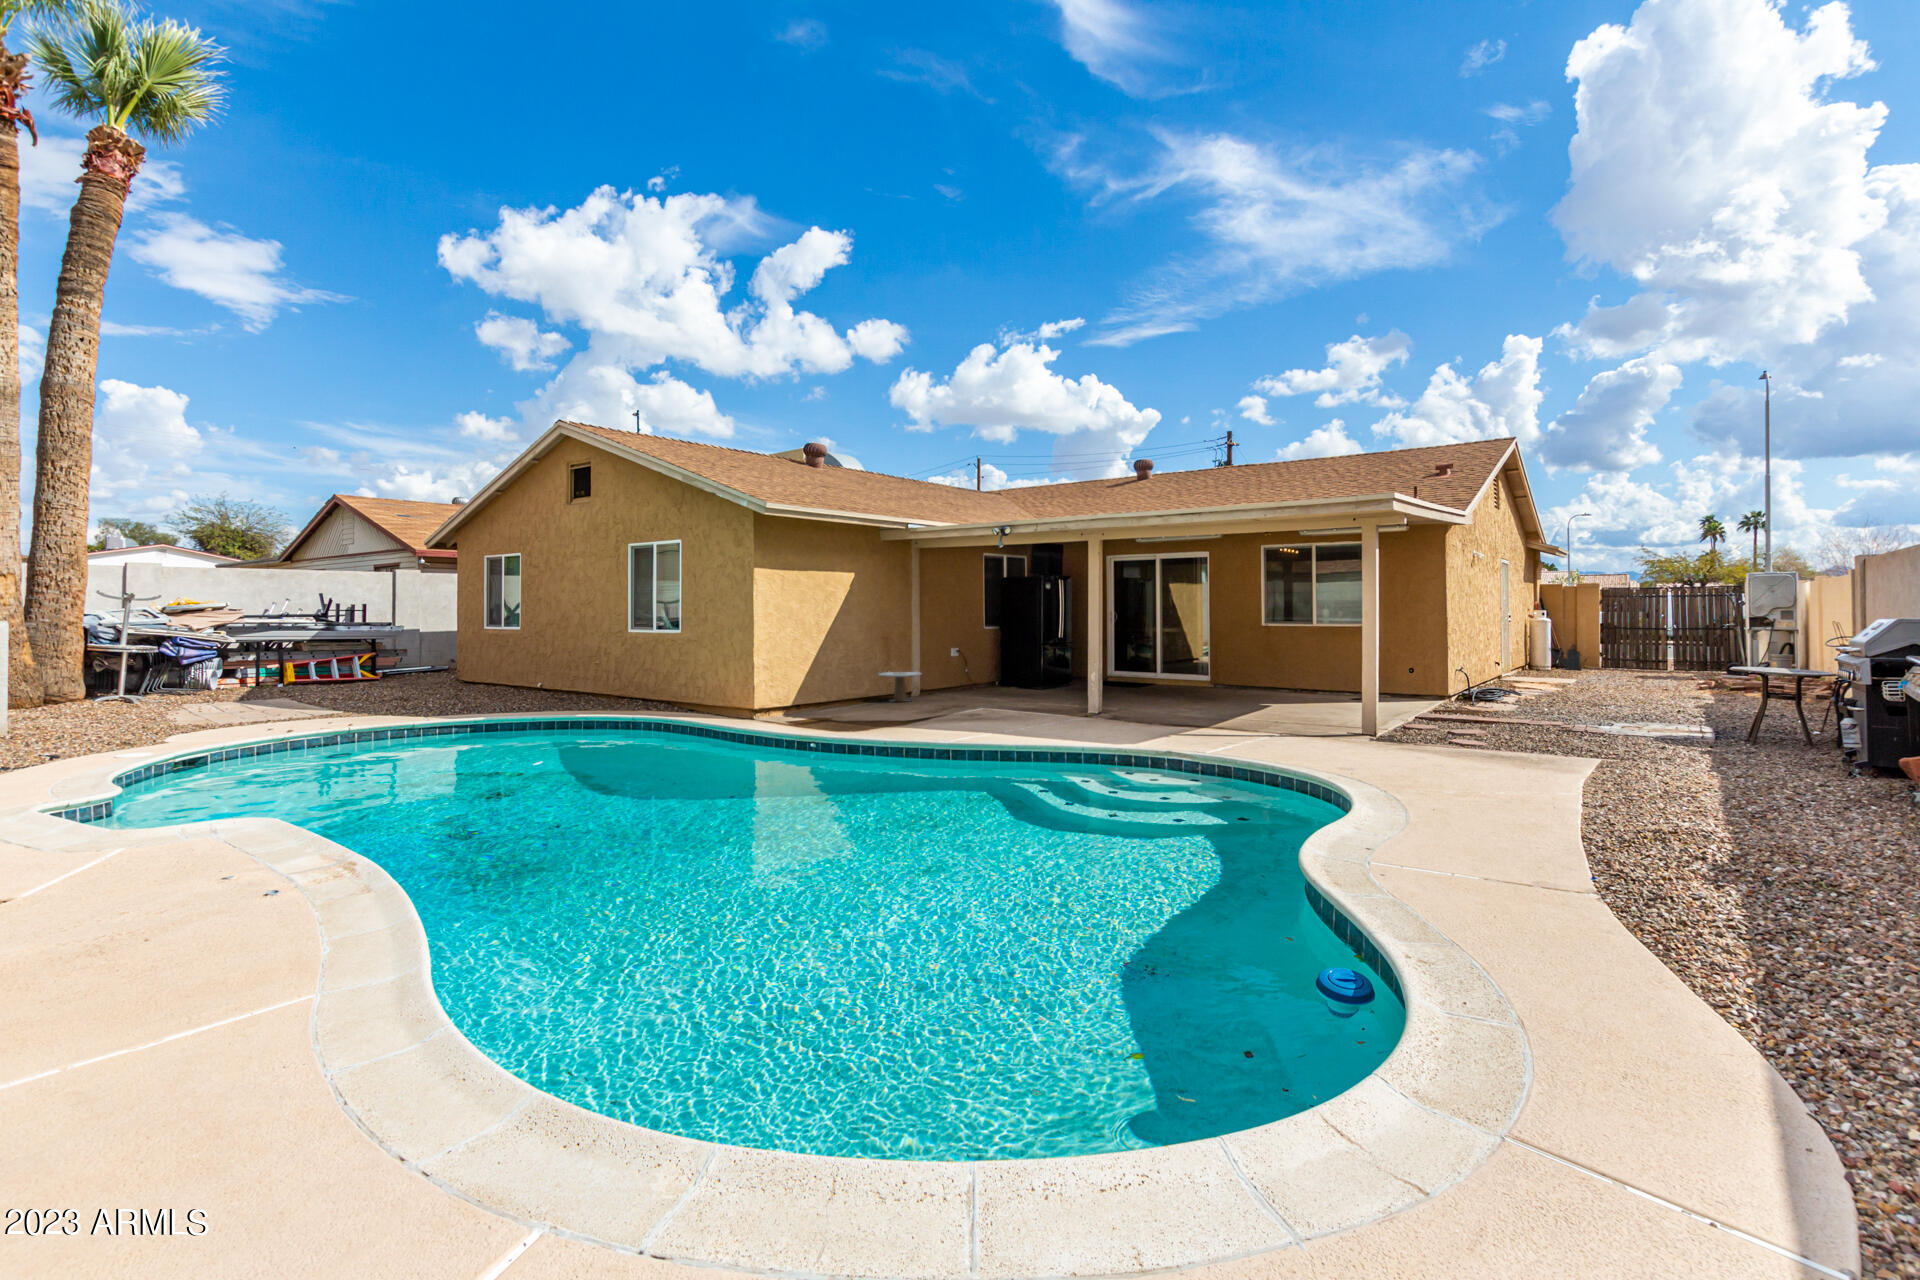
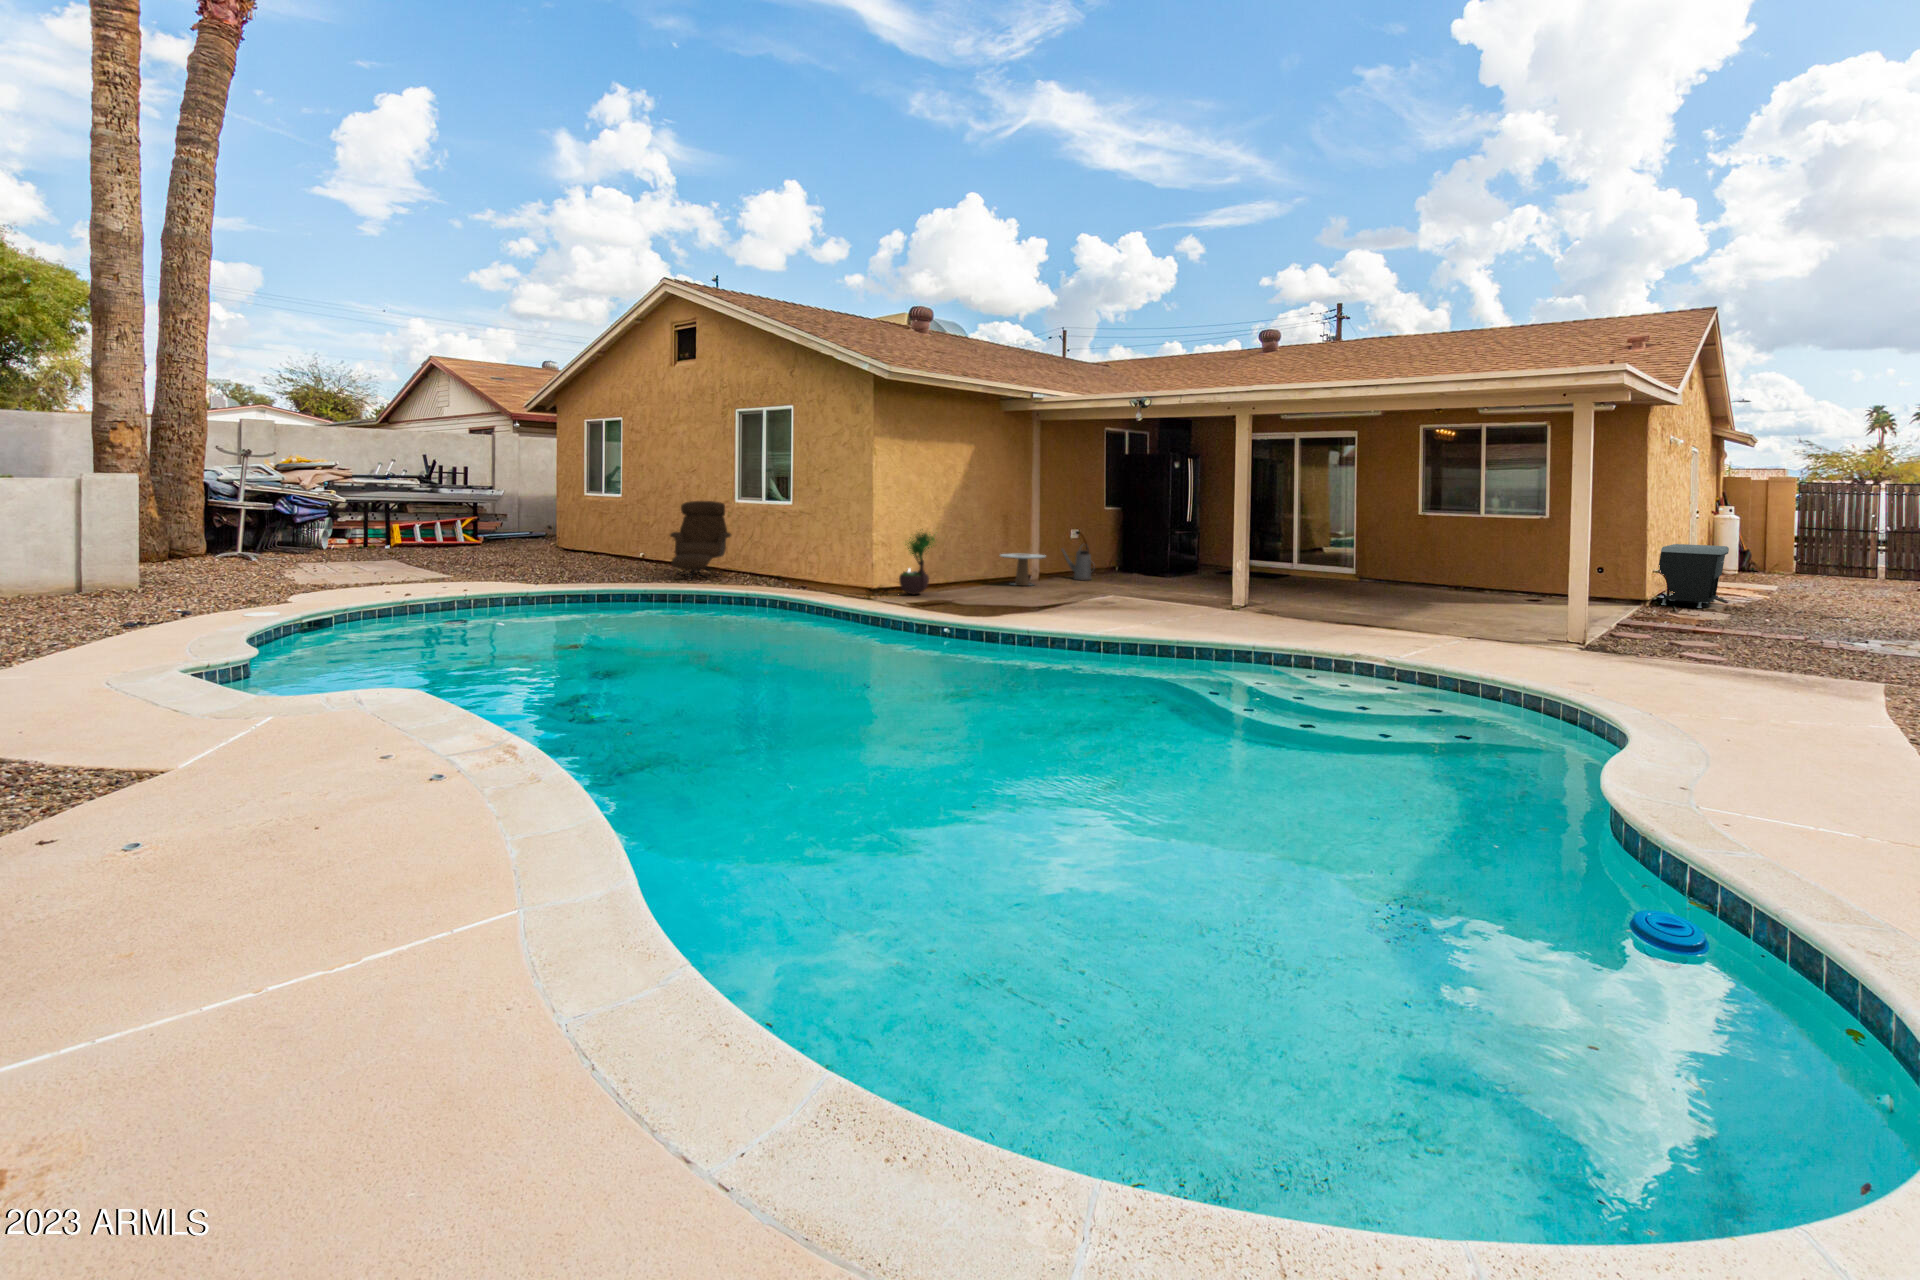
lounge chair: none [561,631,623,708] -> present [670,501,731,579]
watering can: present [1550,644,1586,670] -> present [1061,545,1092,580]
storage bench: none [1458,645,1517,701] -> present [1659,544,1729,608]
potted tree: none [778,649,815,714] -> present [899,529,935,594]

